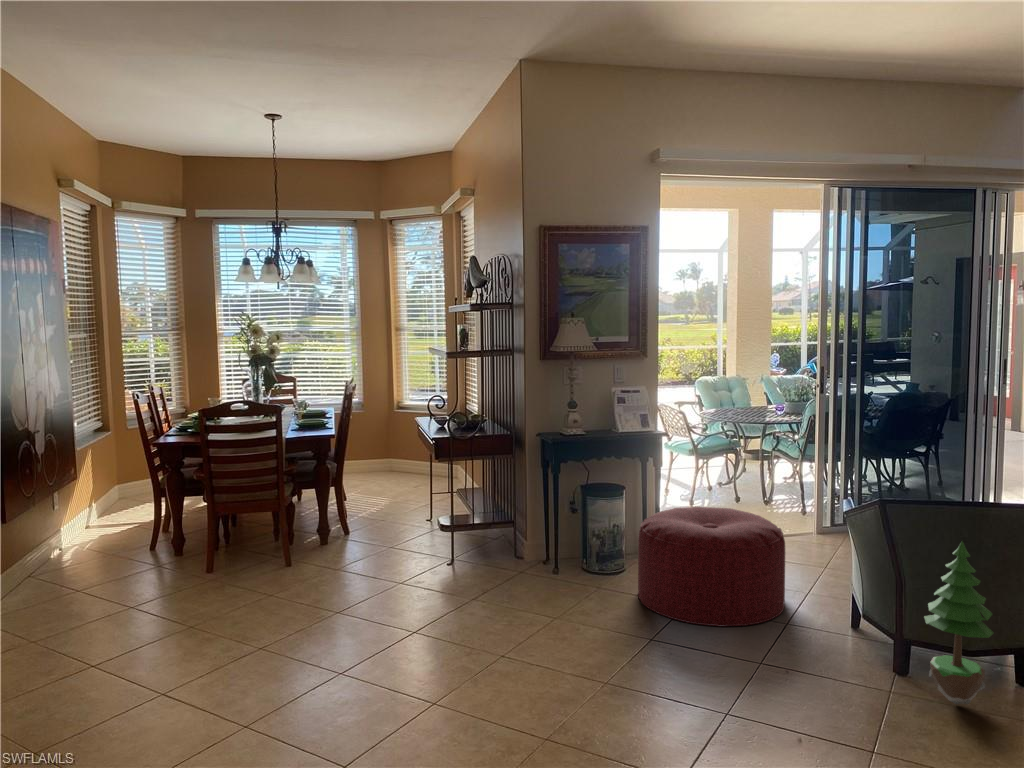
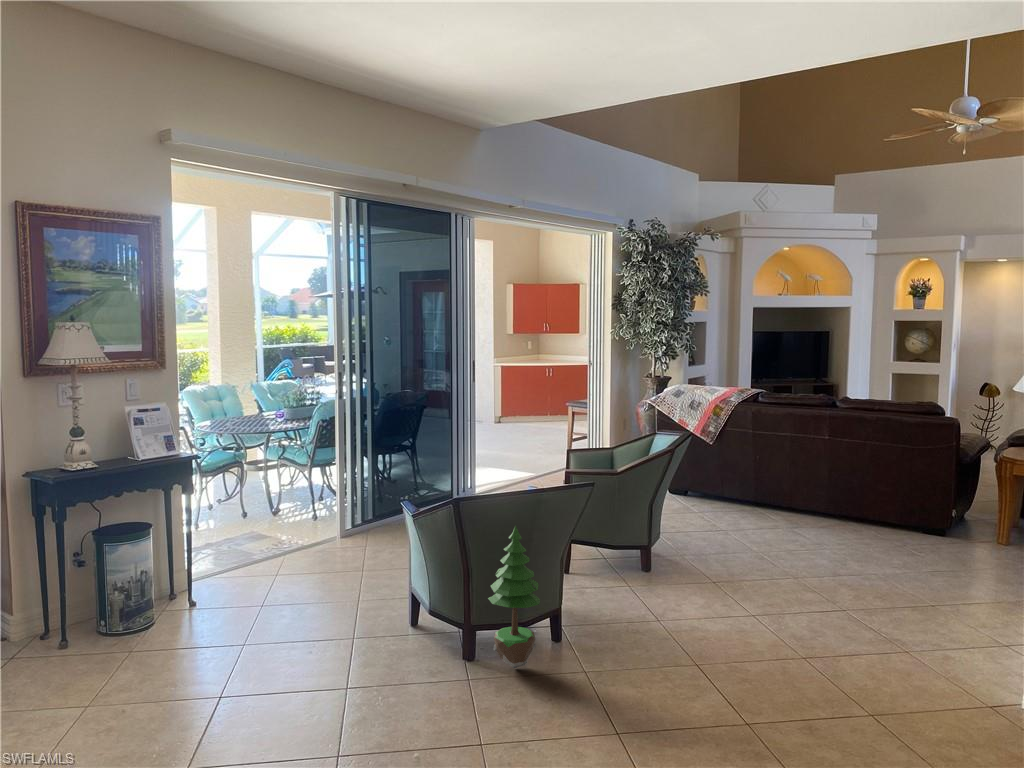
ottoman: present [638,506,785,626] -> none [180,528,344,663]

